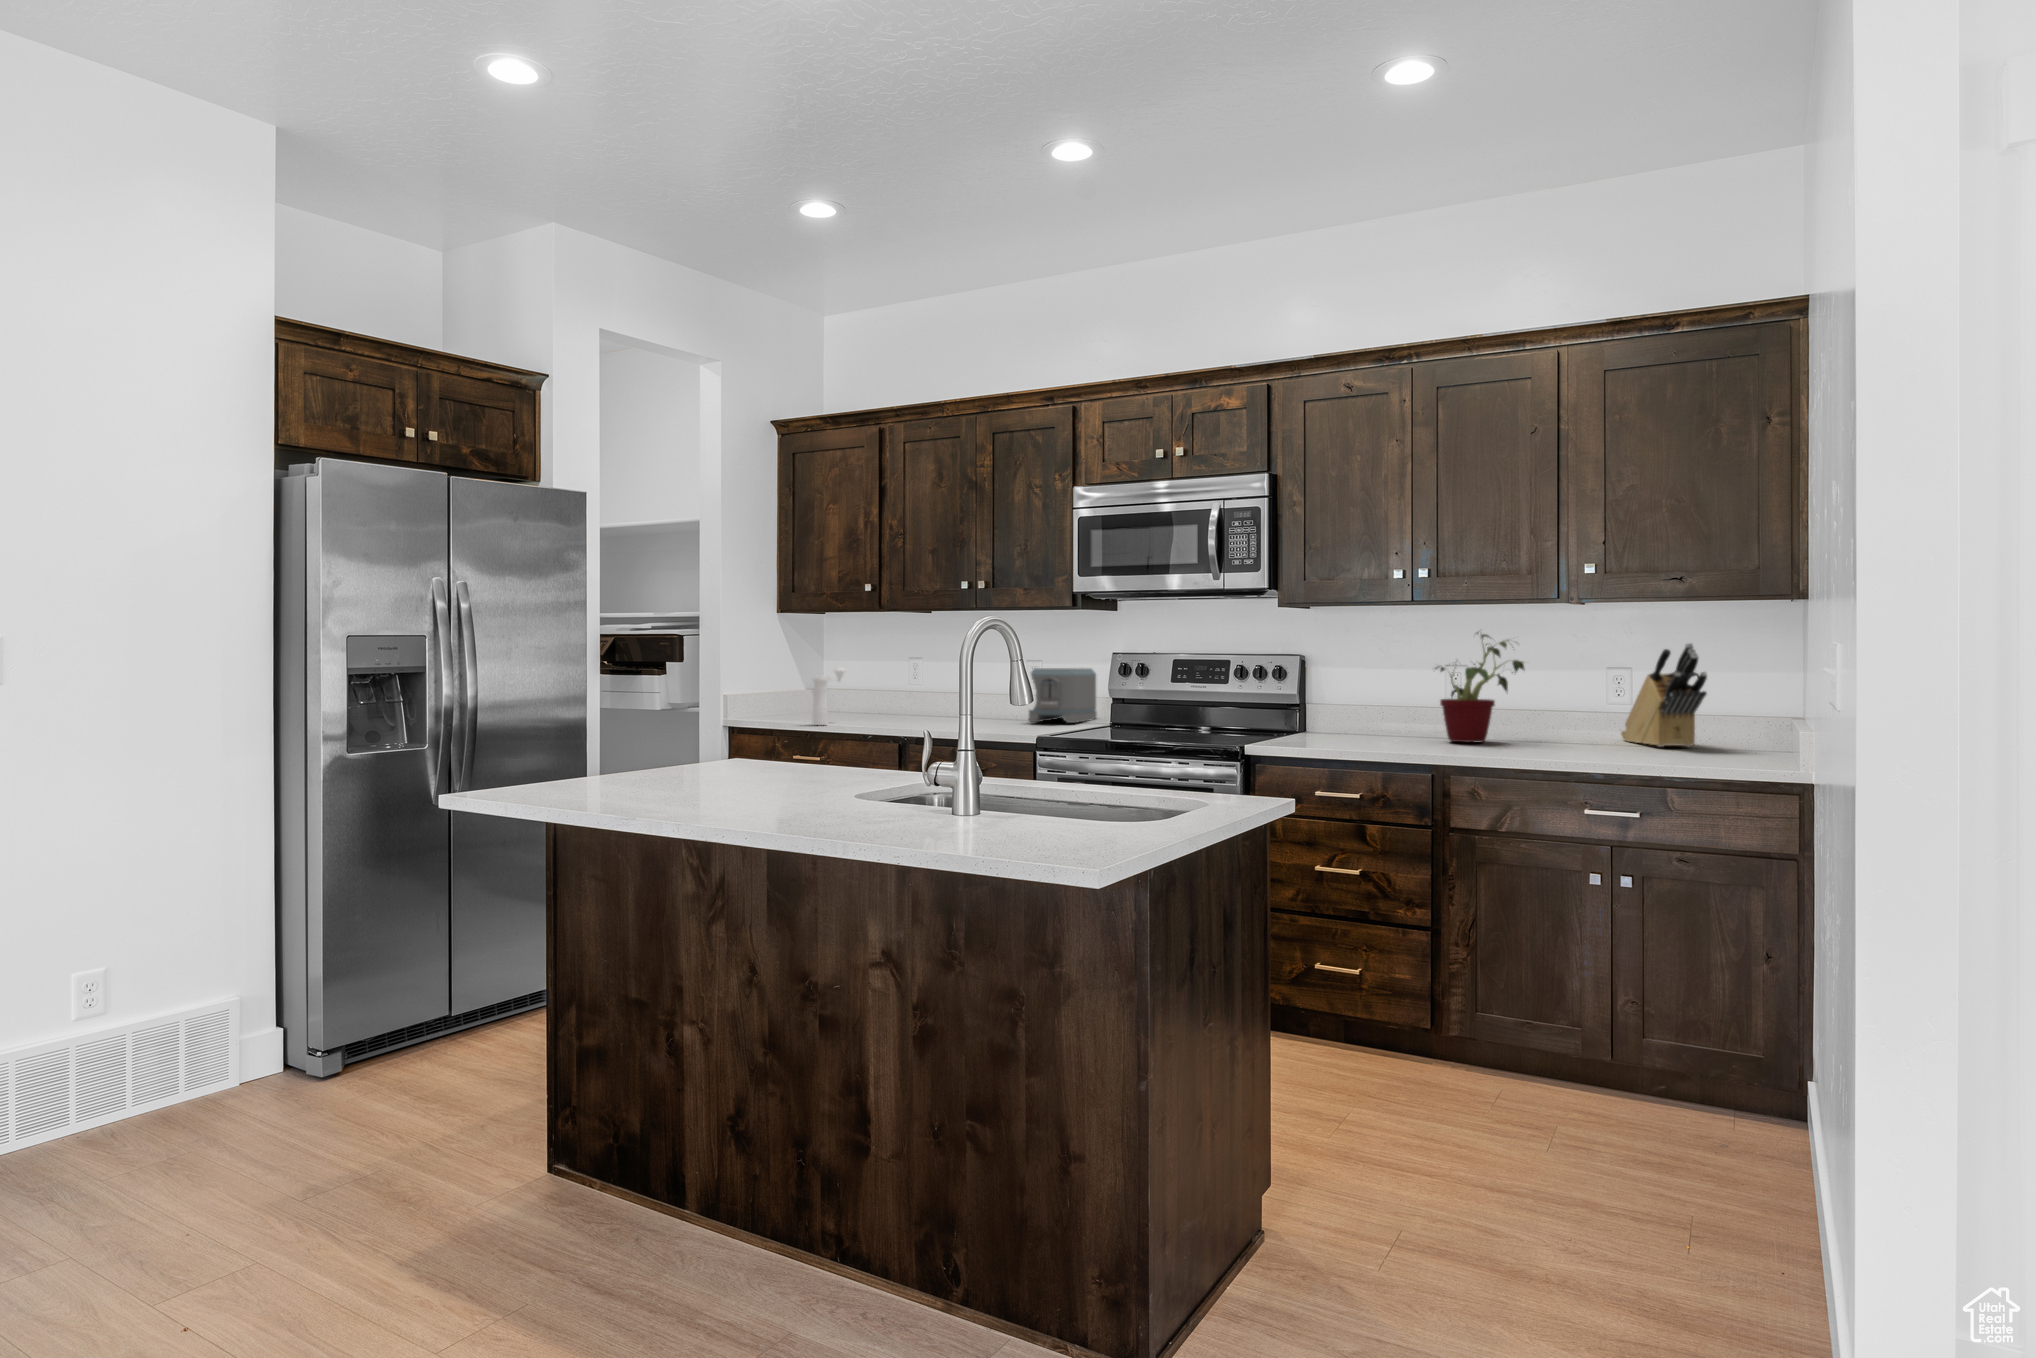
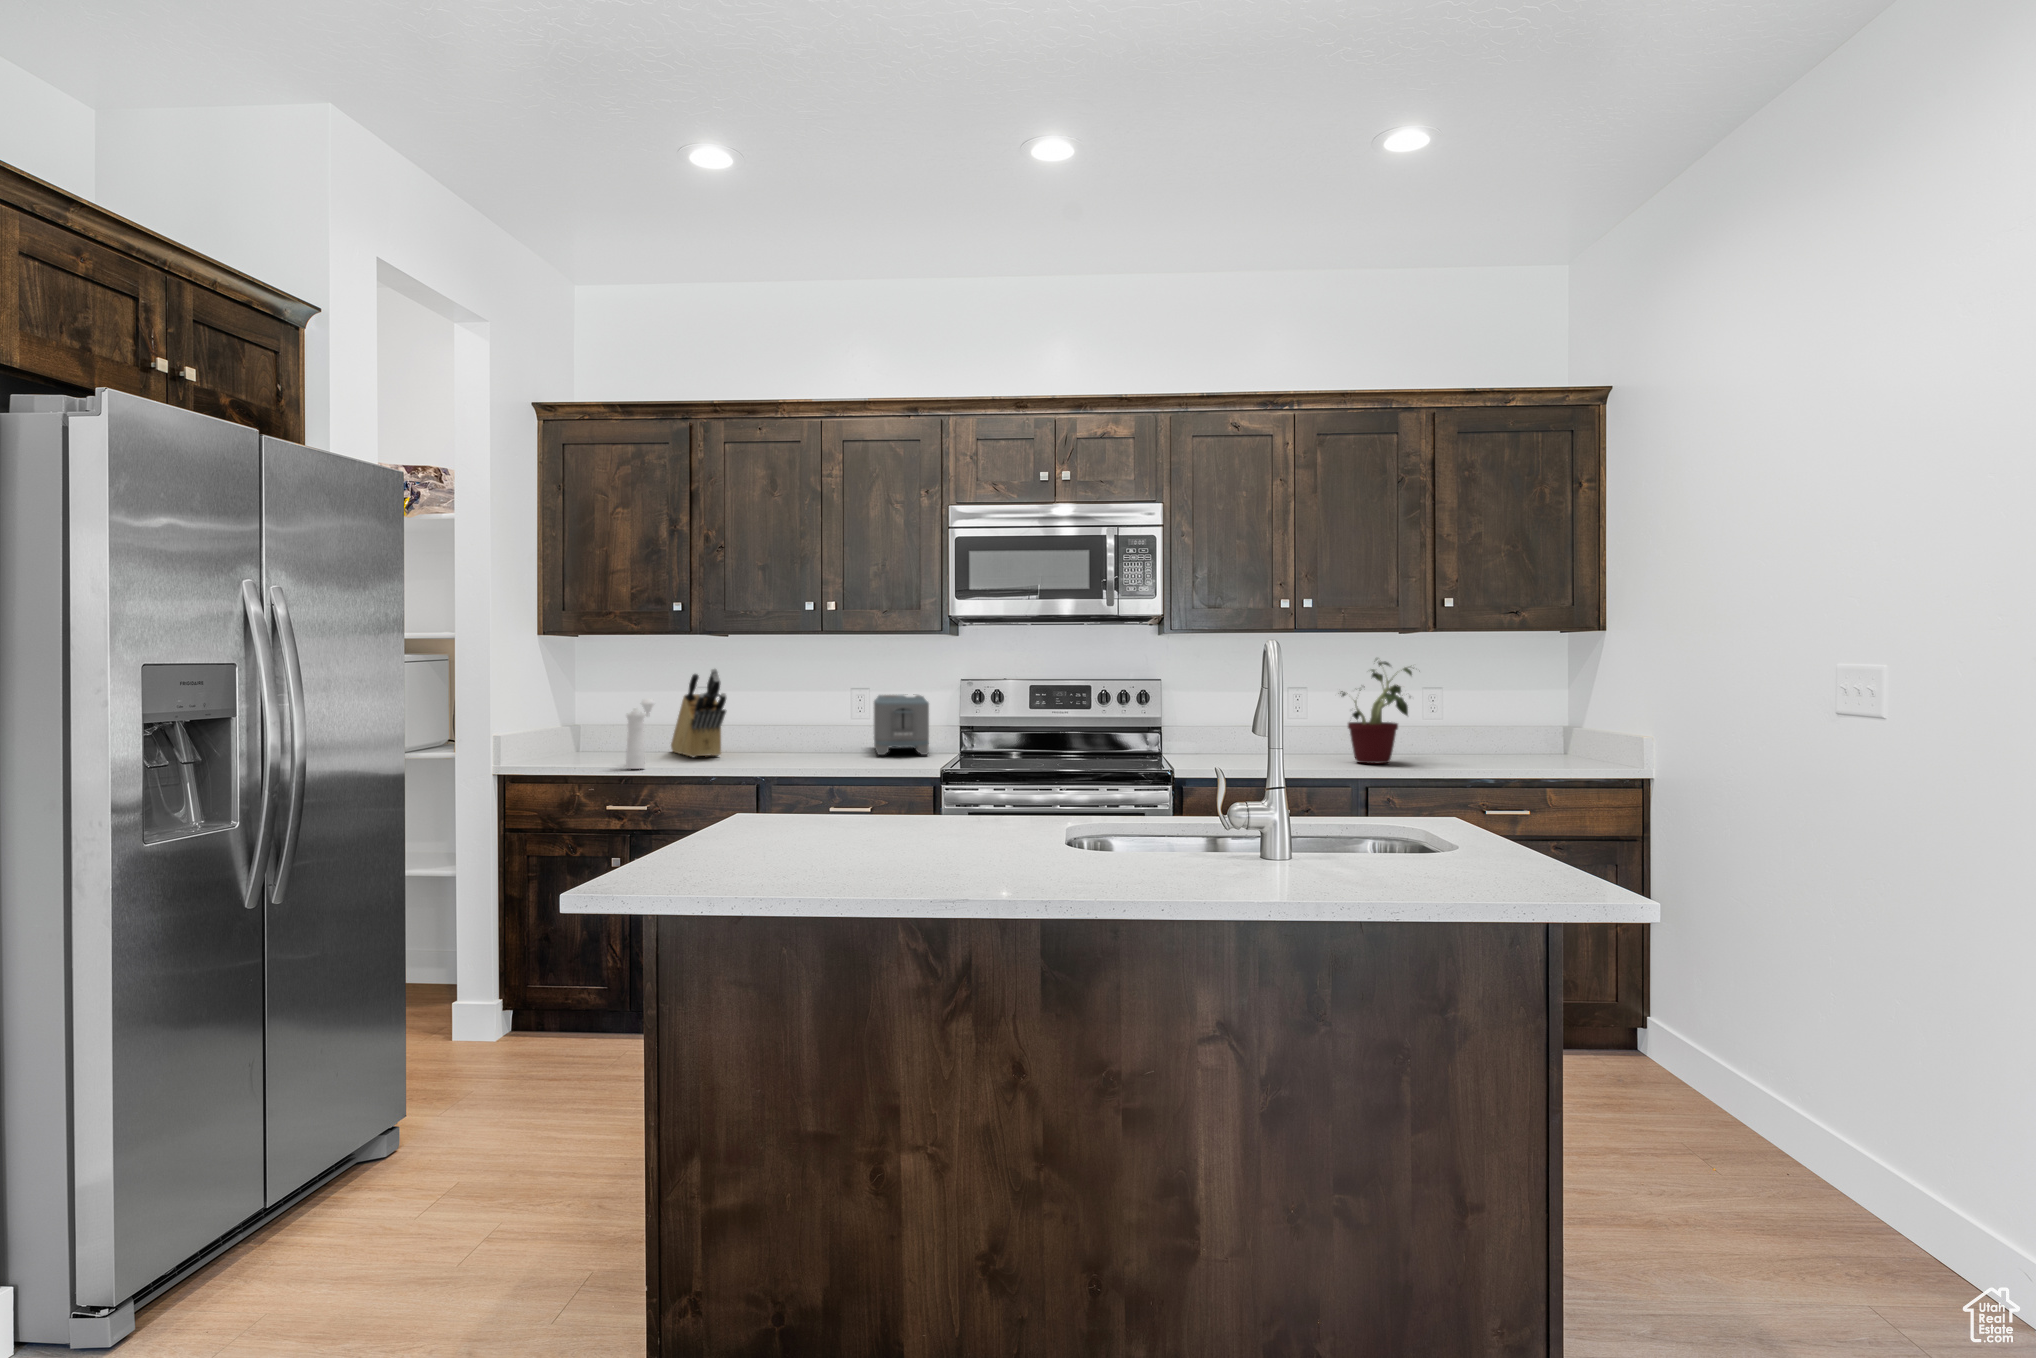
knife block: present [1621,643,1707,747] -> present [671,669,726,757]

